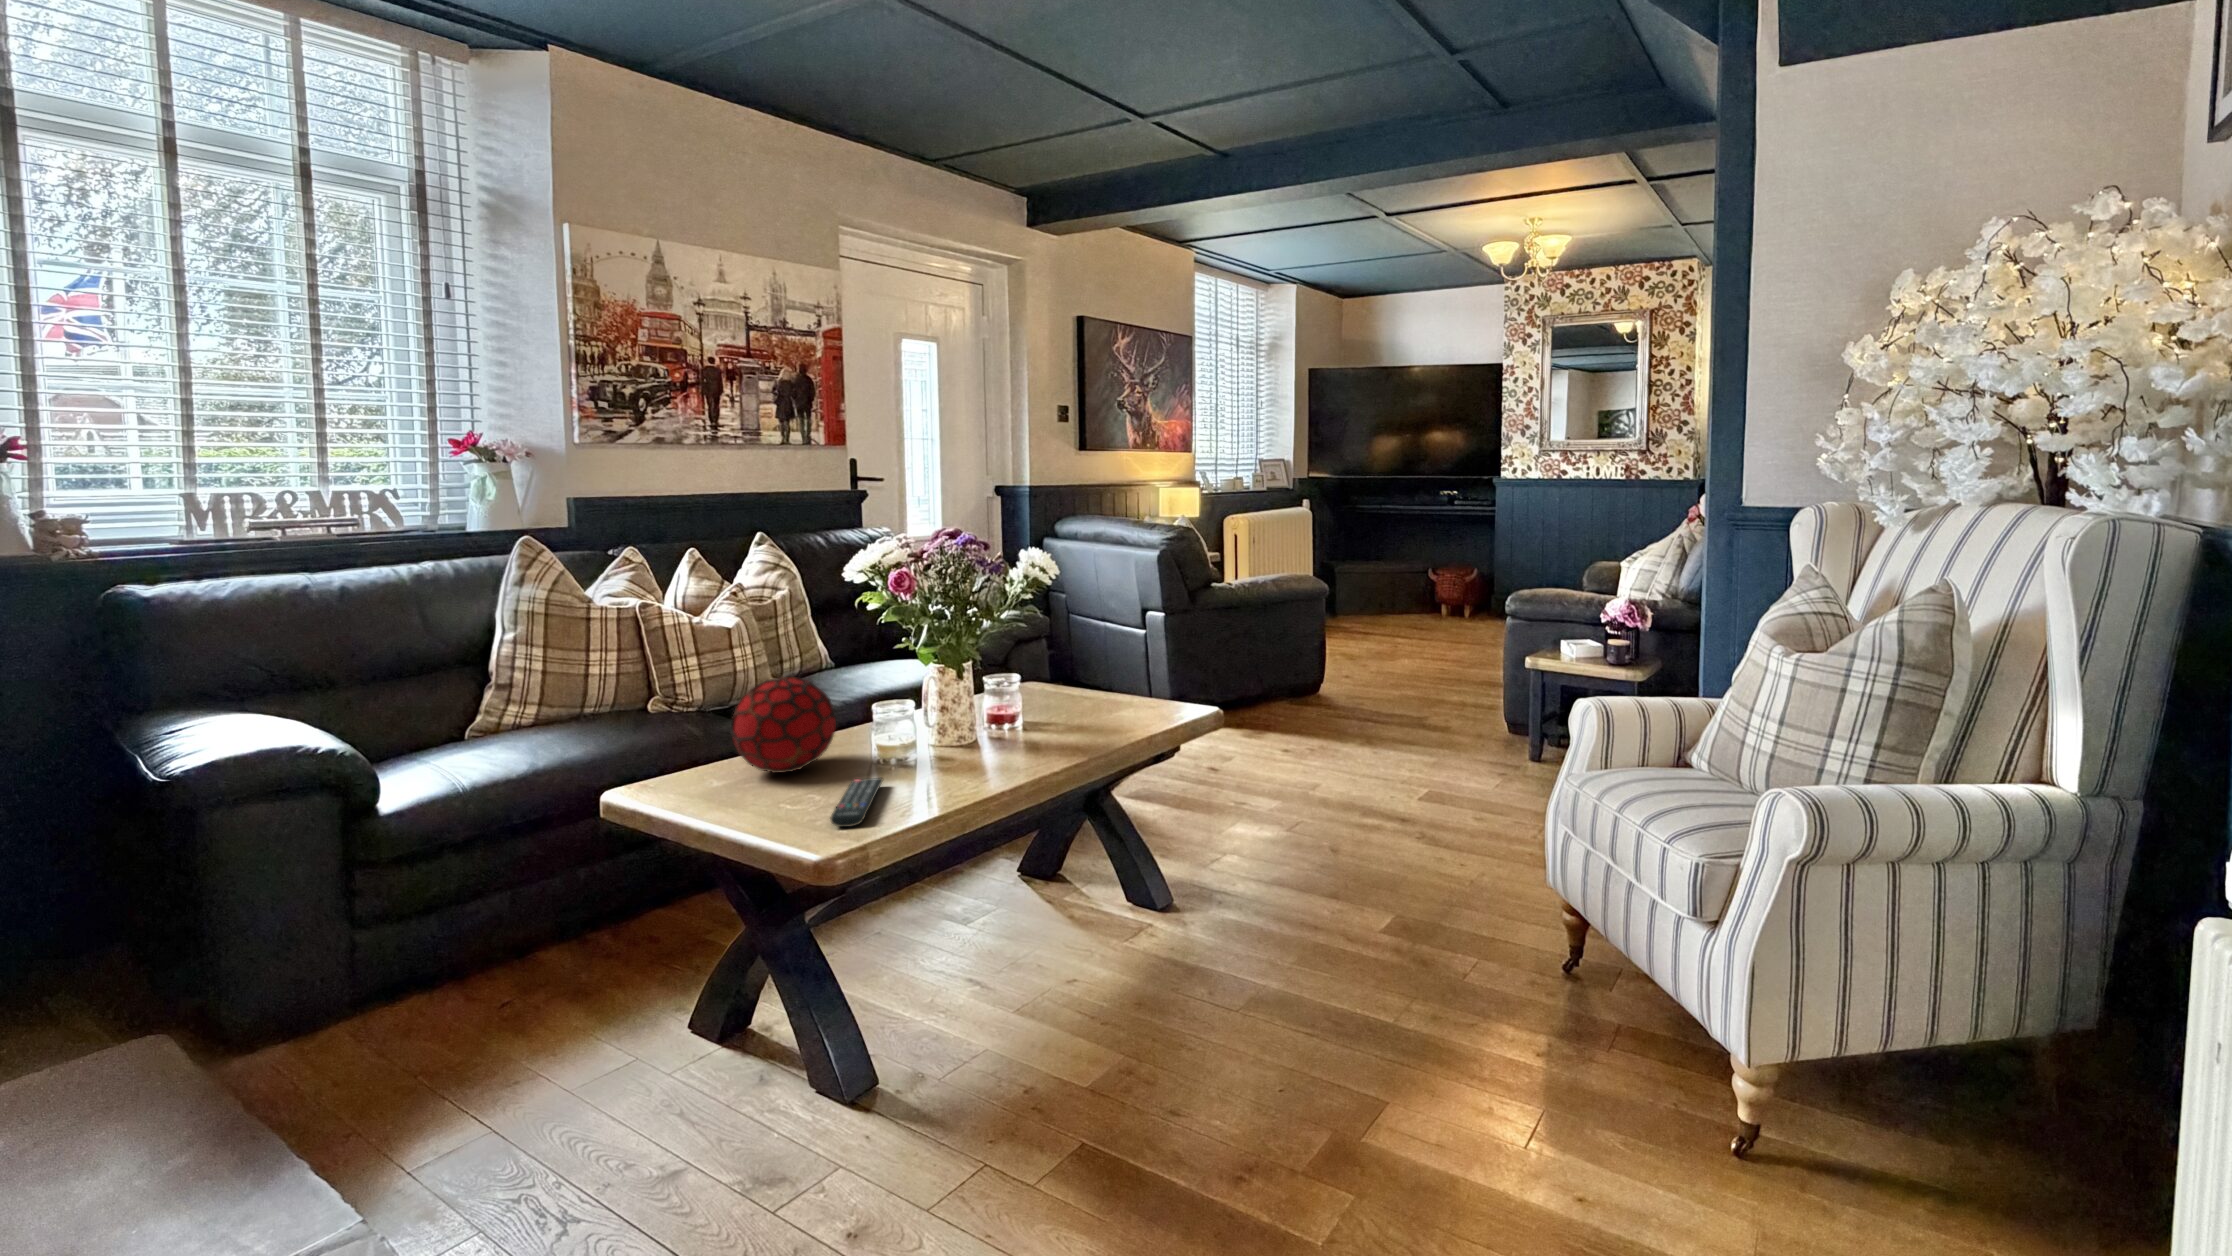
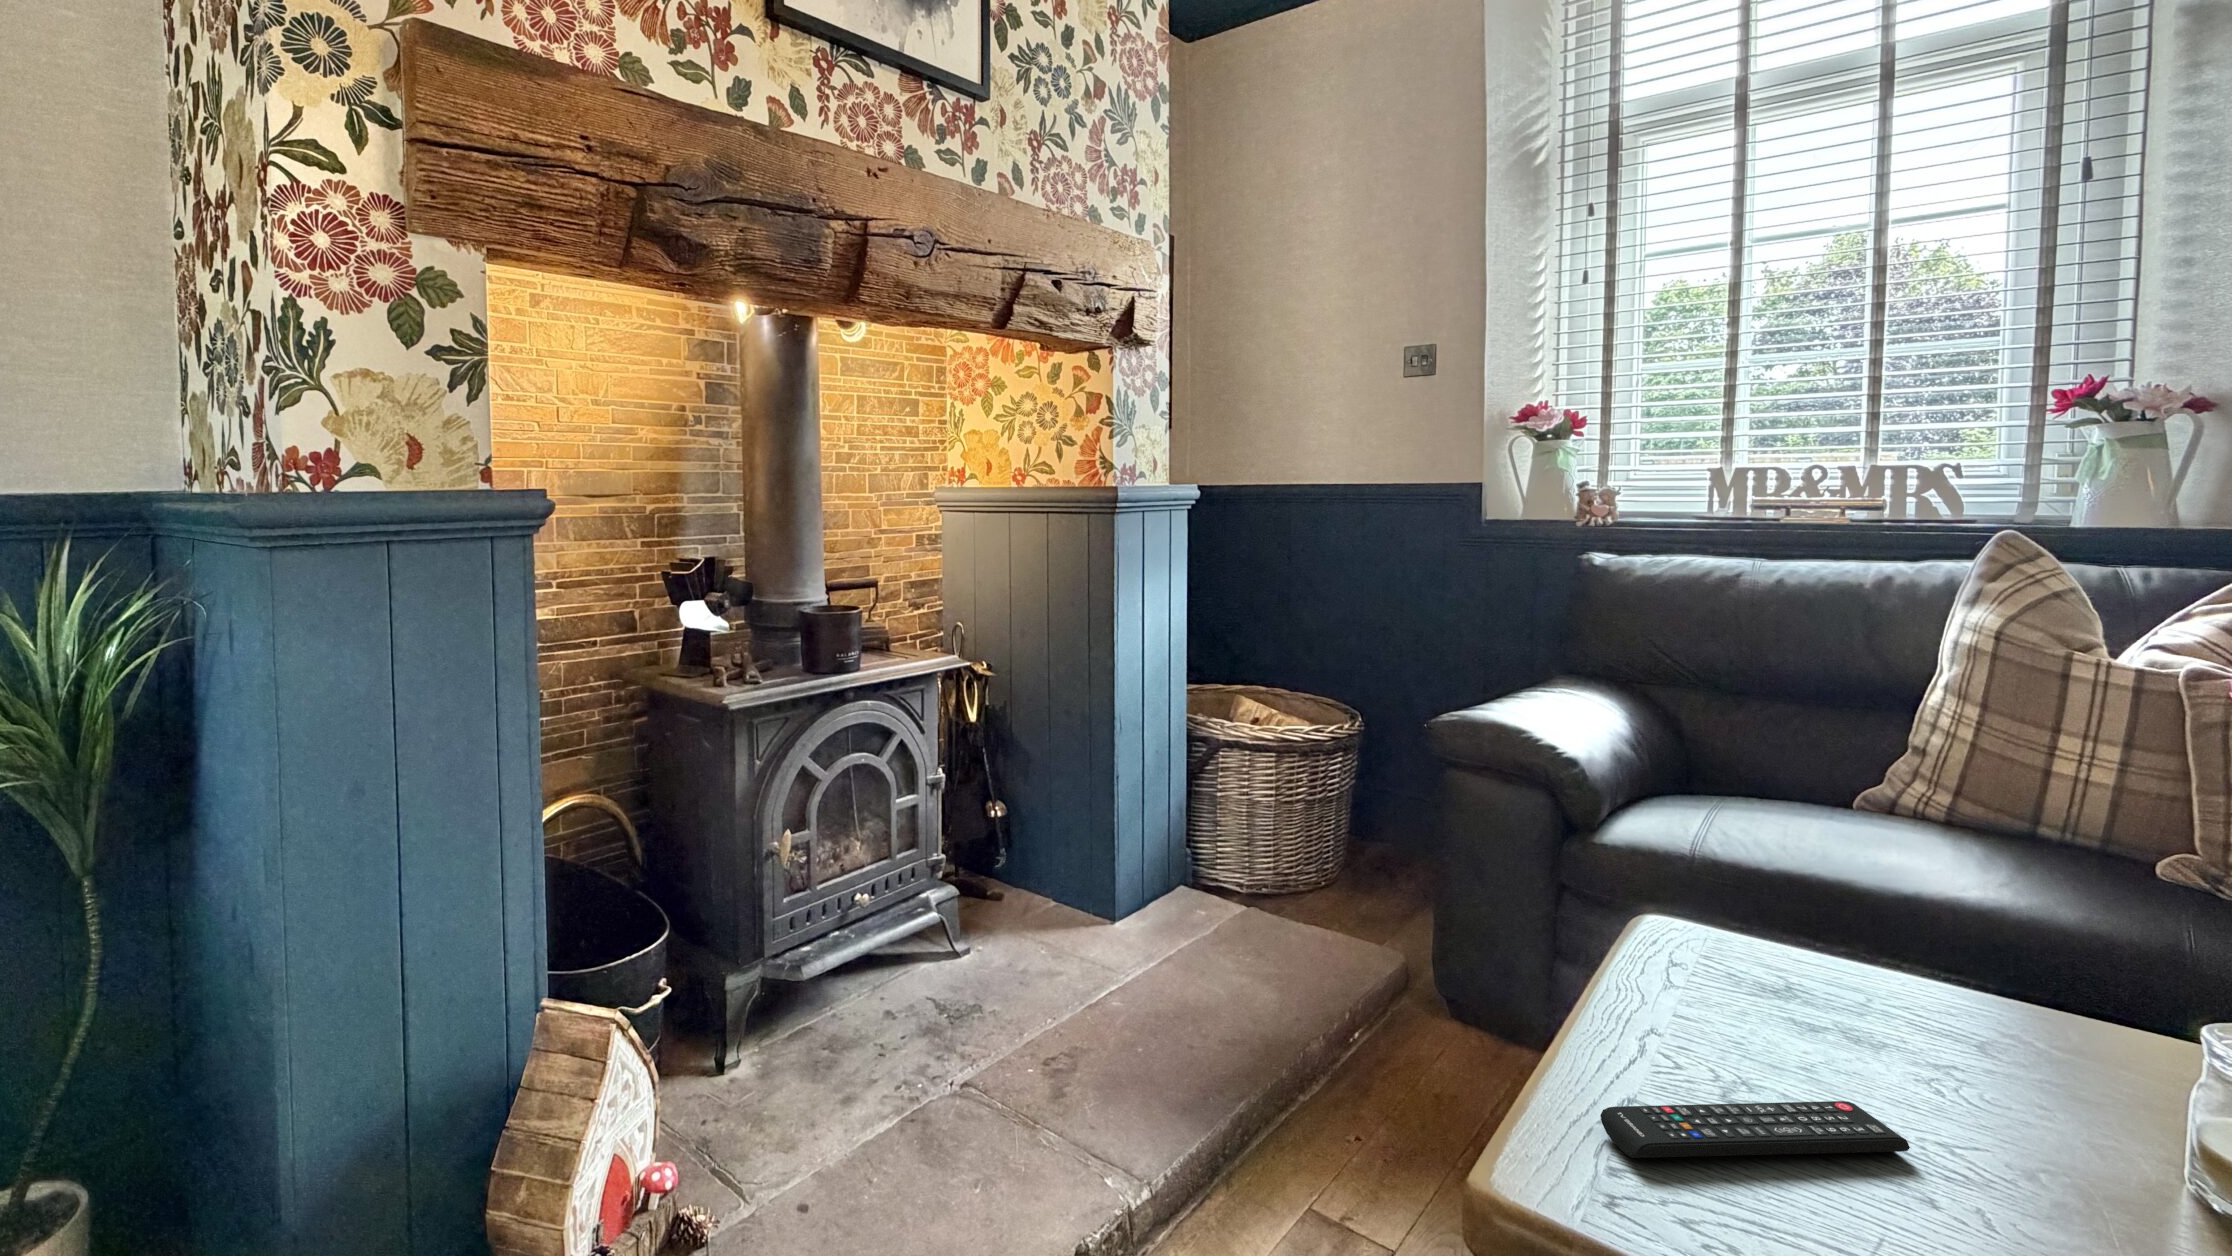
decorative orb: present [730,677,836,773] -> none [1761,834,2013,1042]

